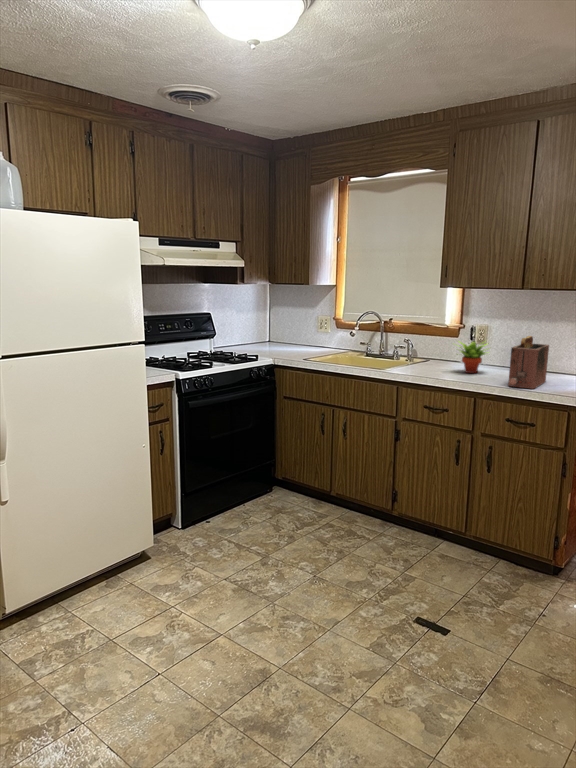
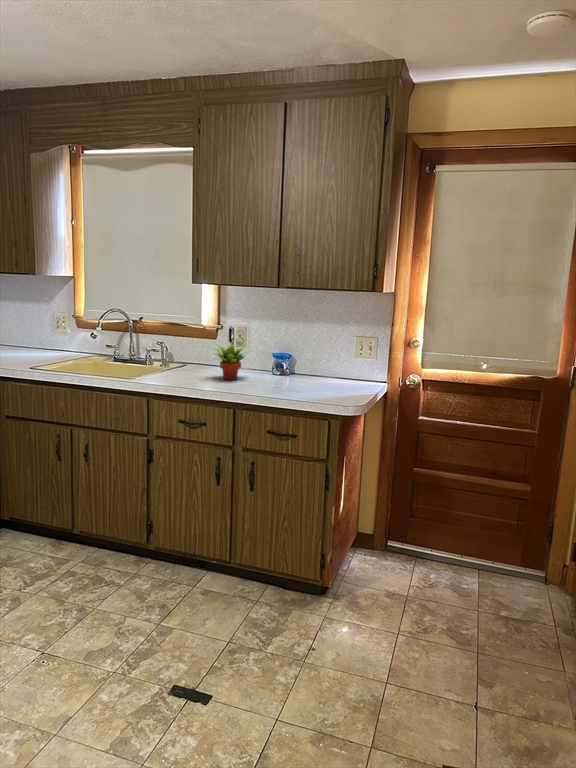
toaster: present [508,336,549,389] -> none [268,338,308,397]

